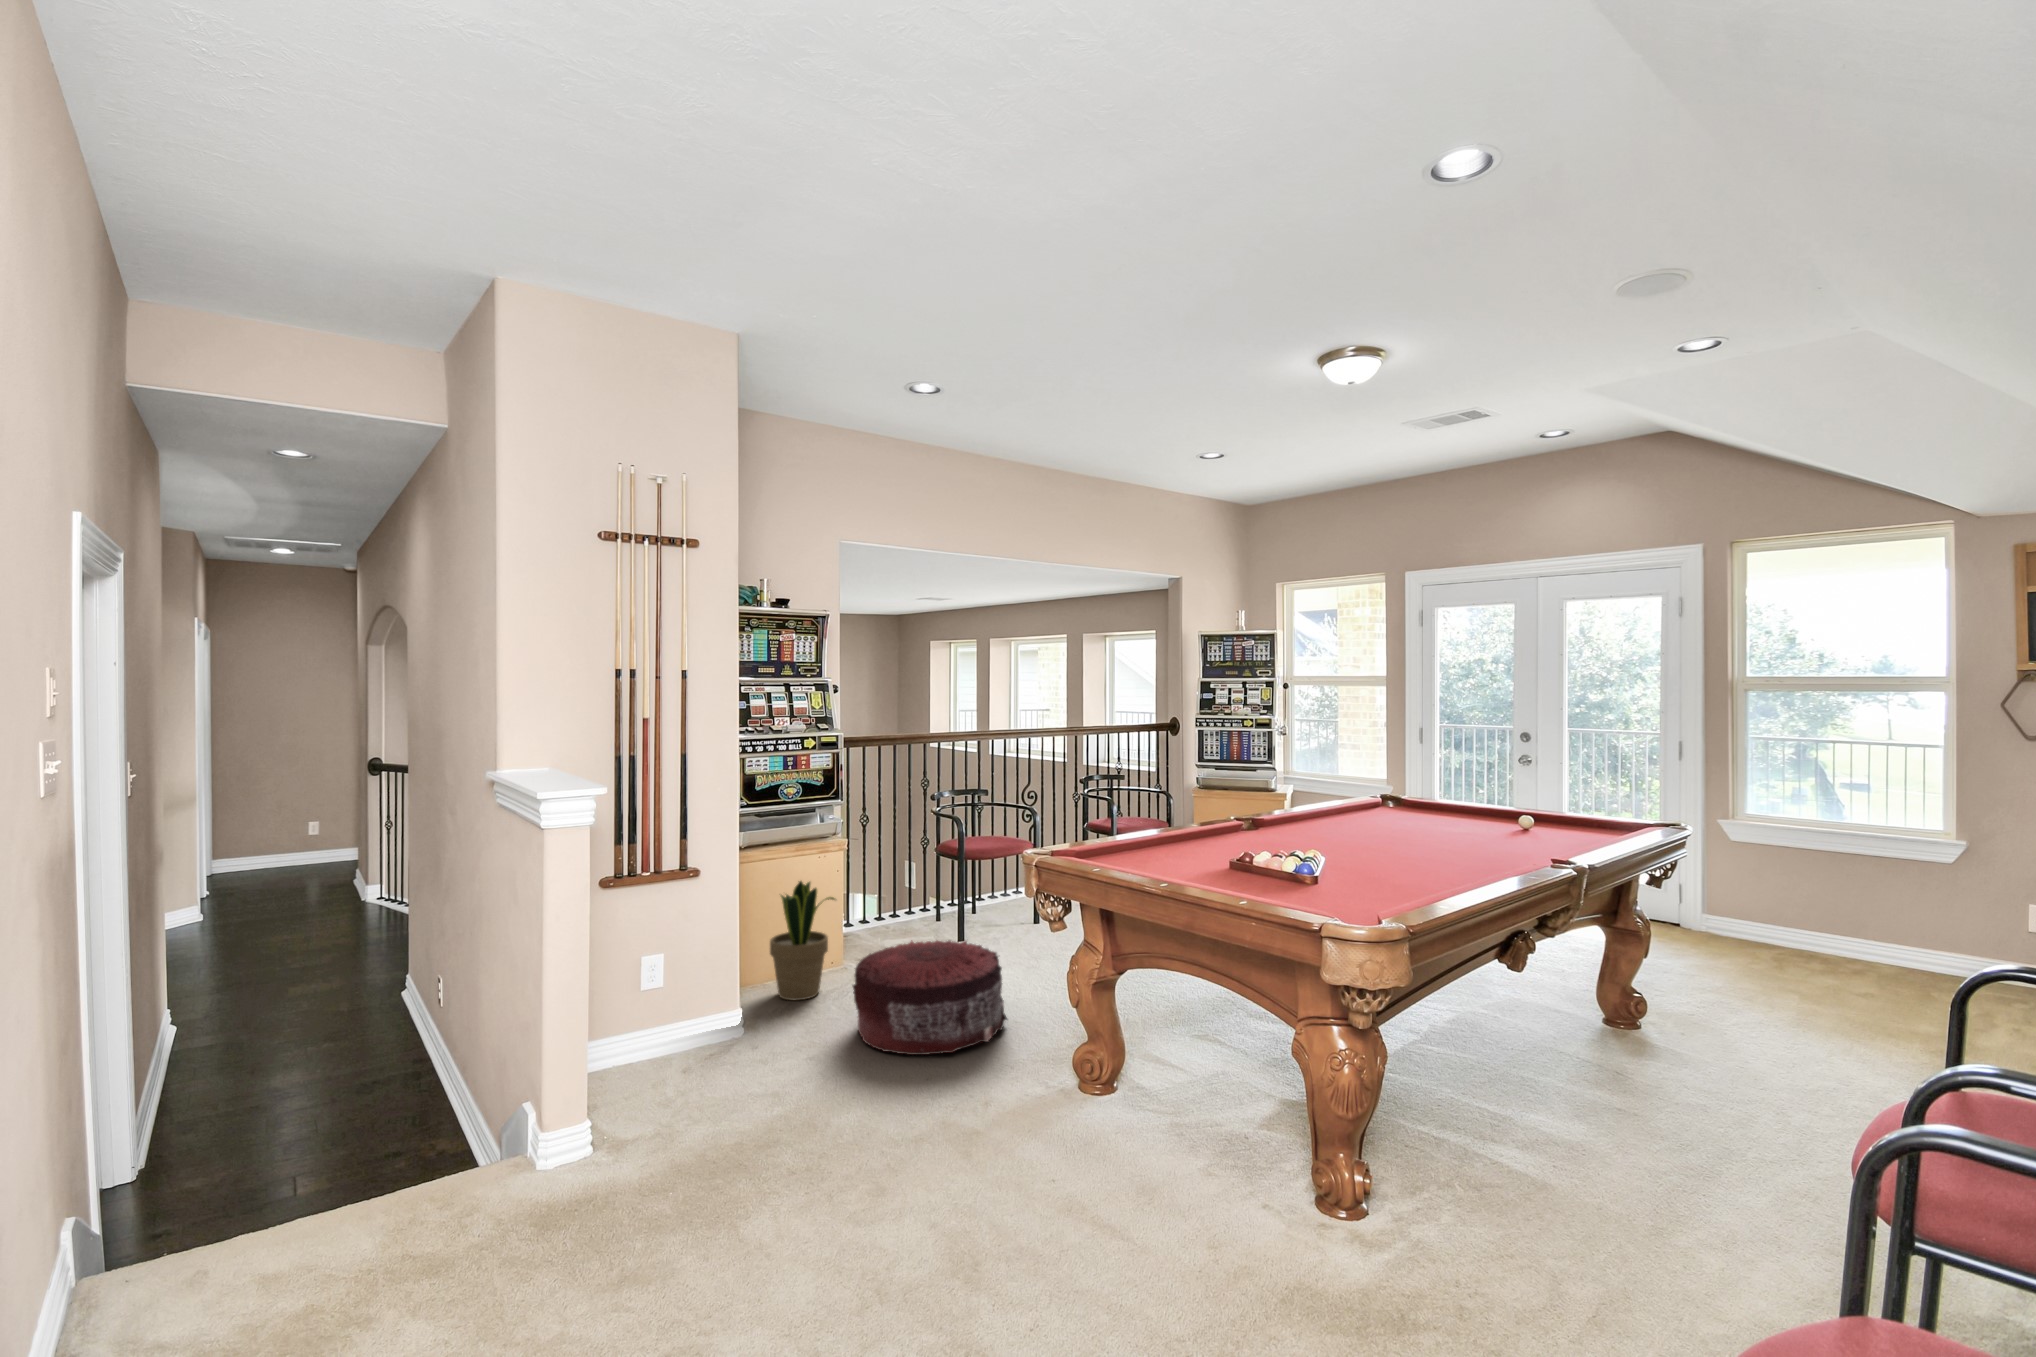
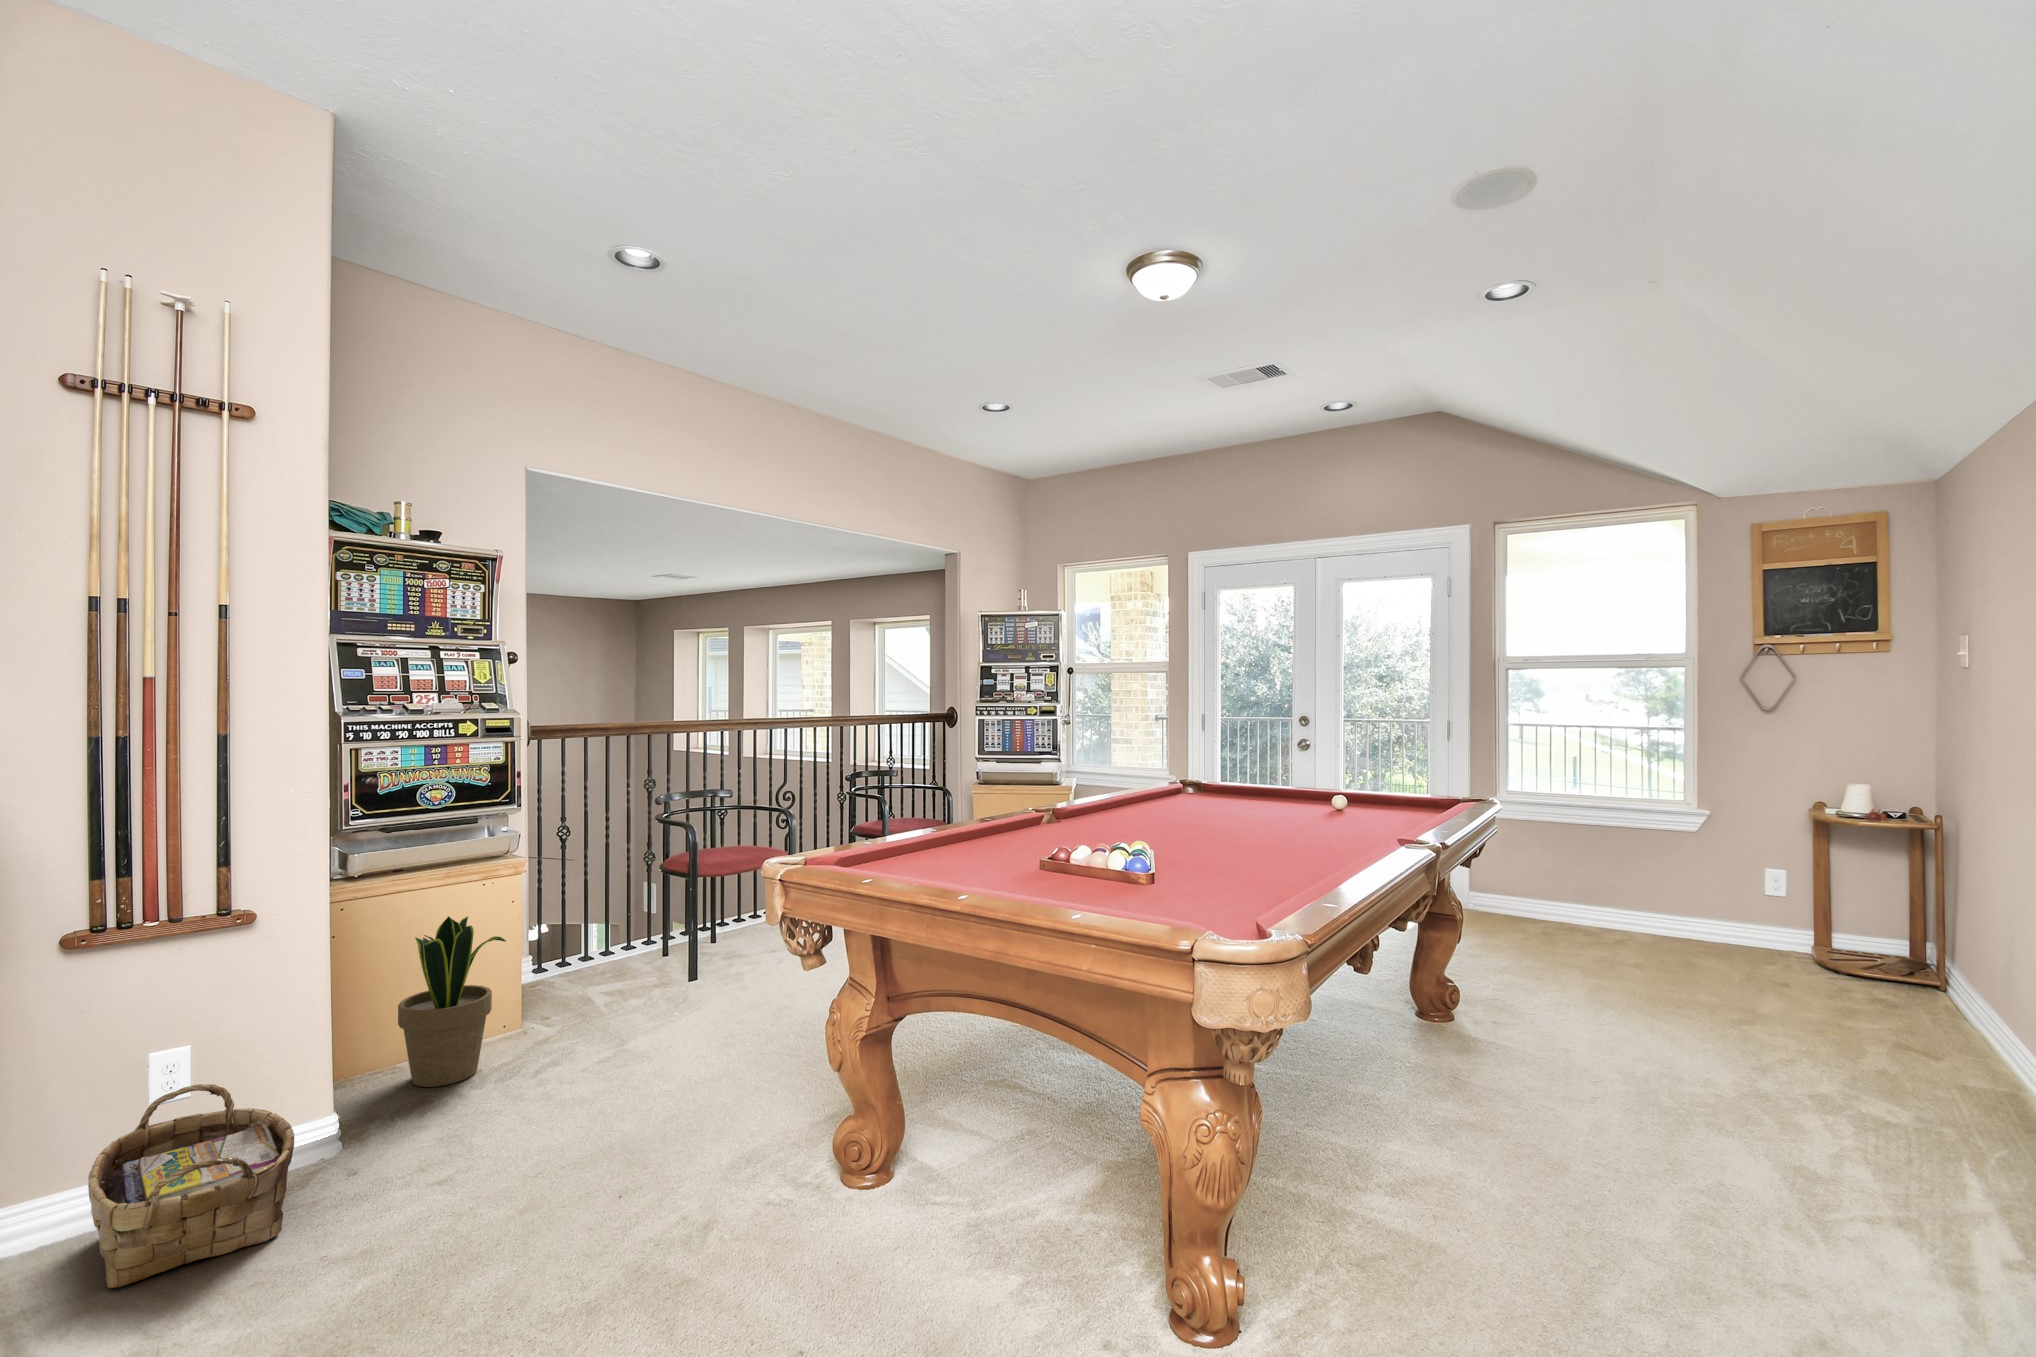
pouf: present [853,940,1007,1055] -> none [513,982,746,1157]
woven basket: none [626,978,730,1094] -> present [88,1084,294,1288]

